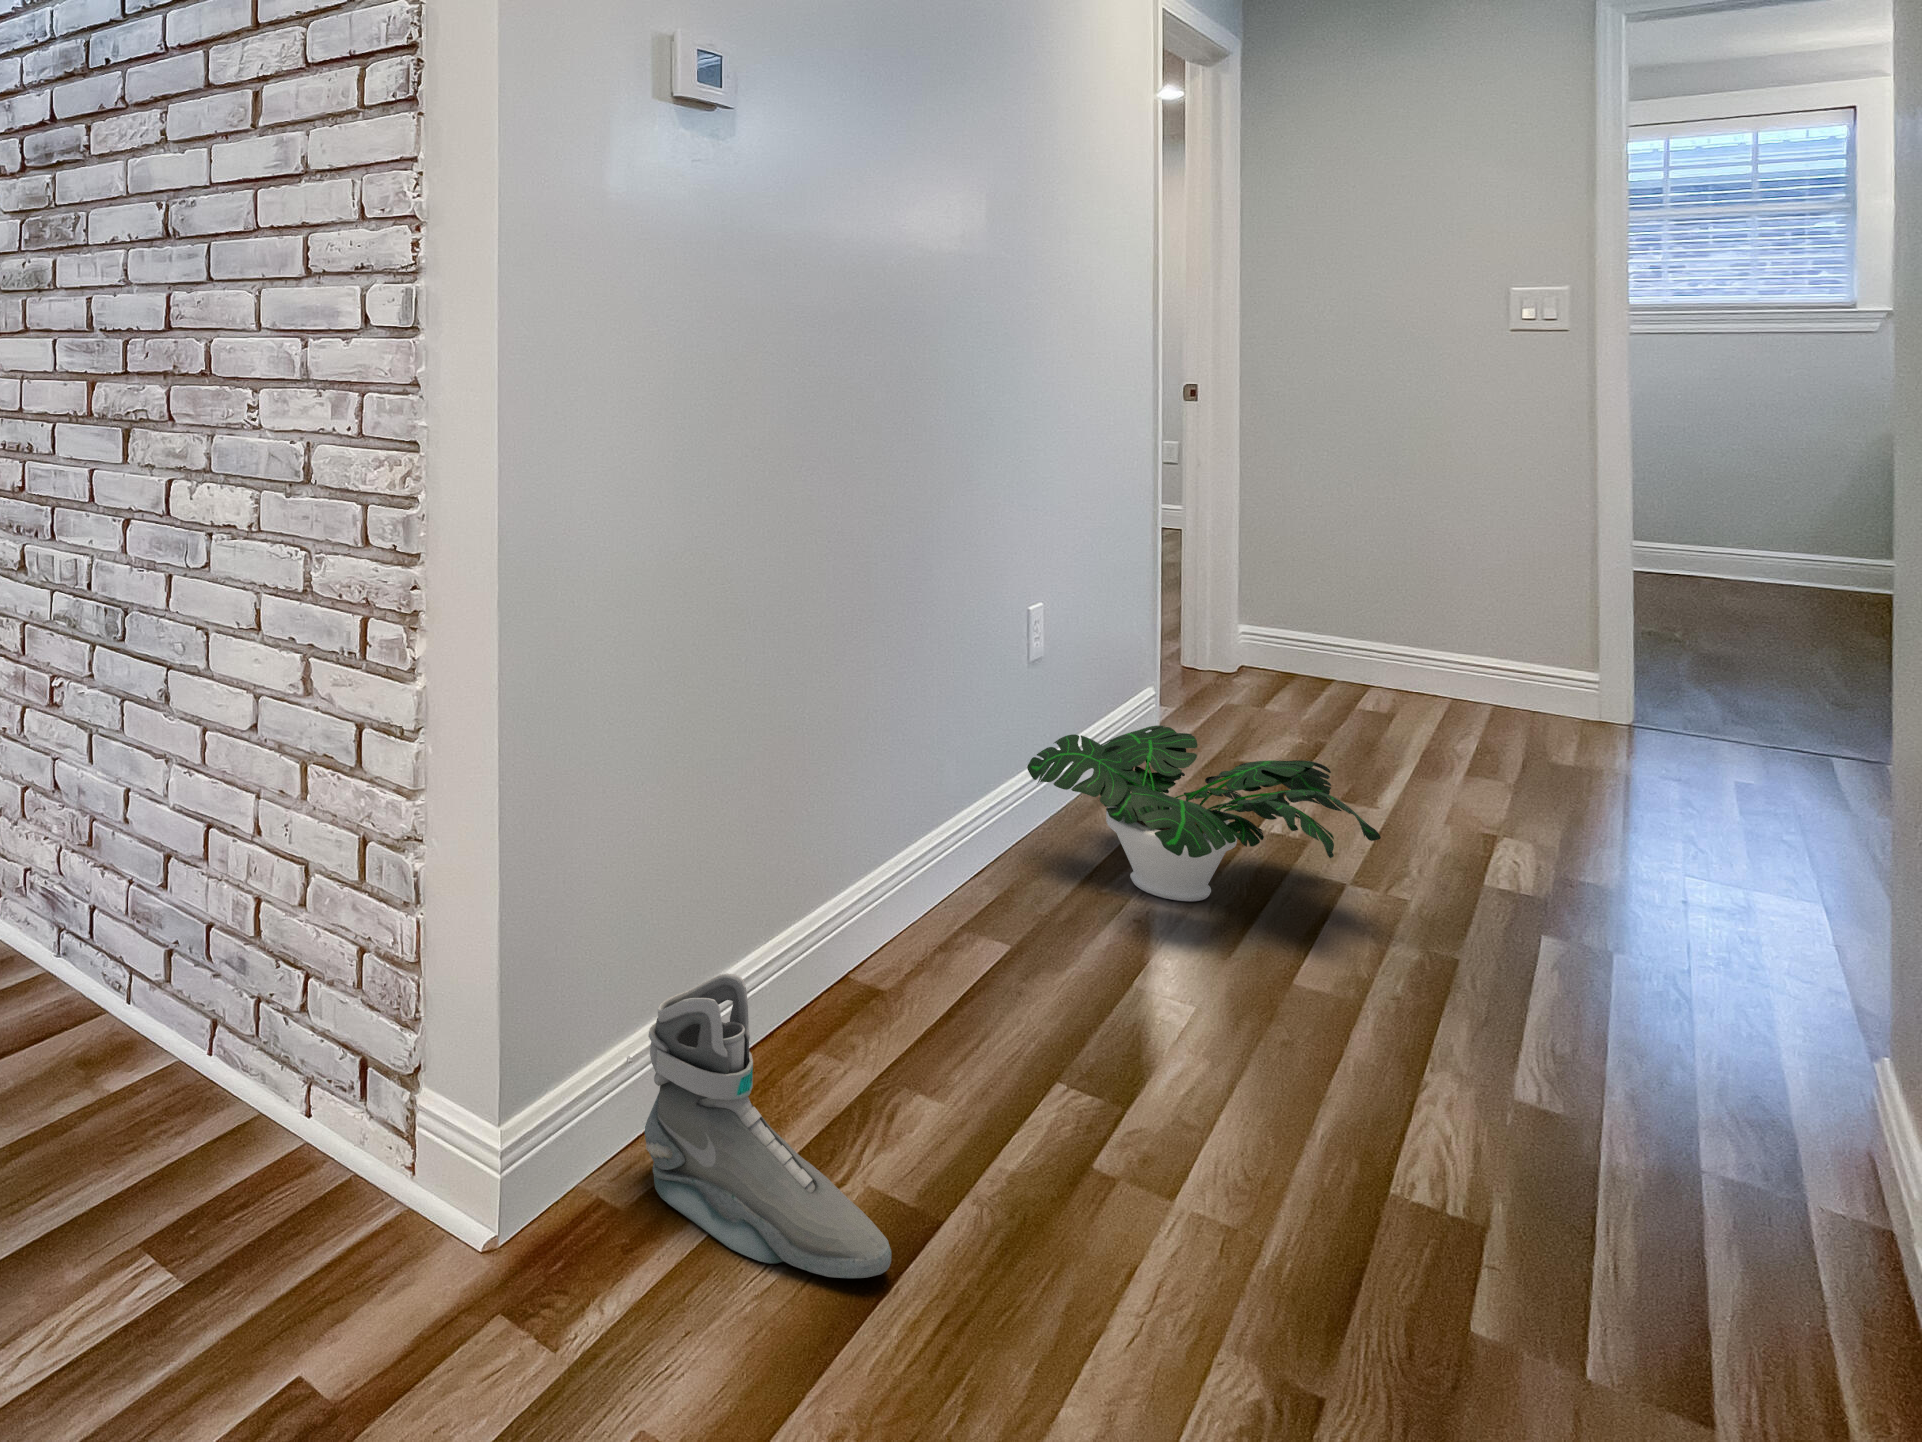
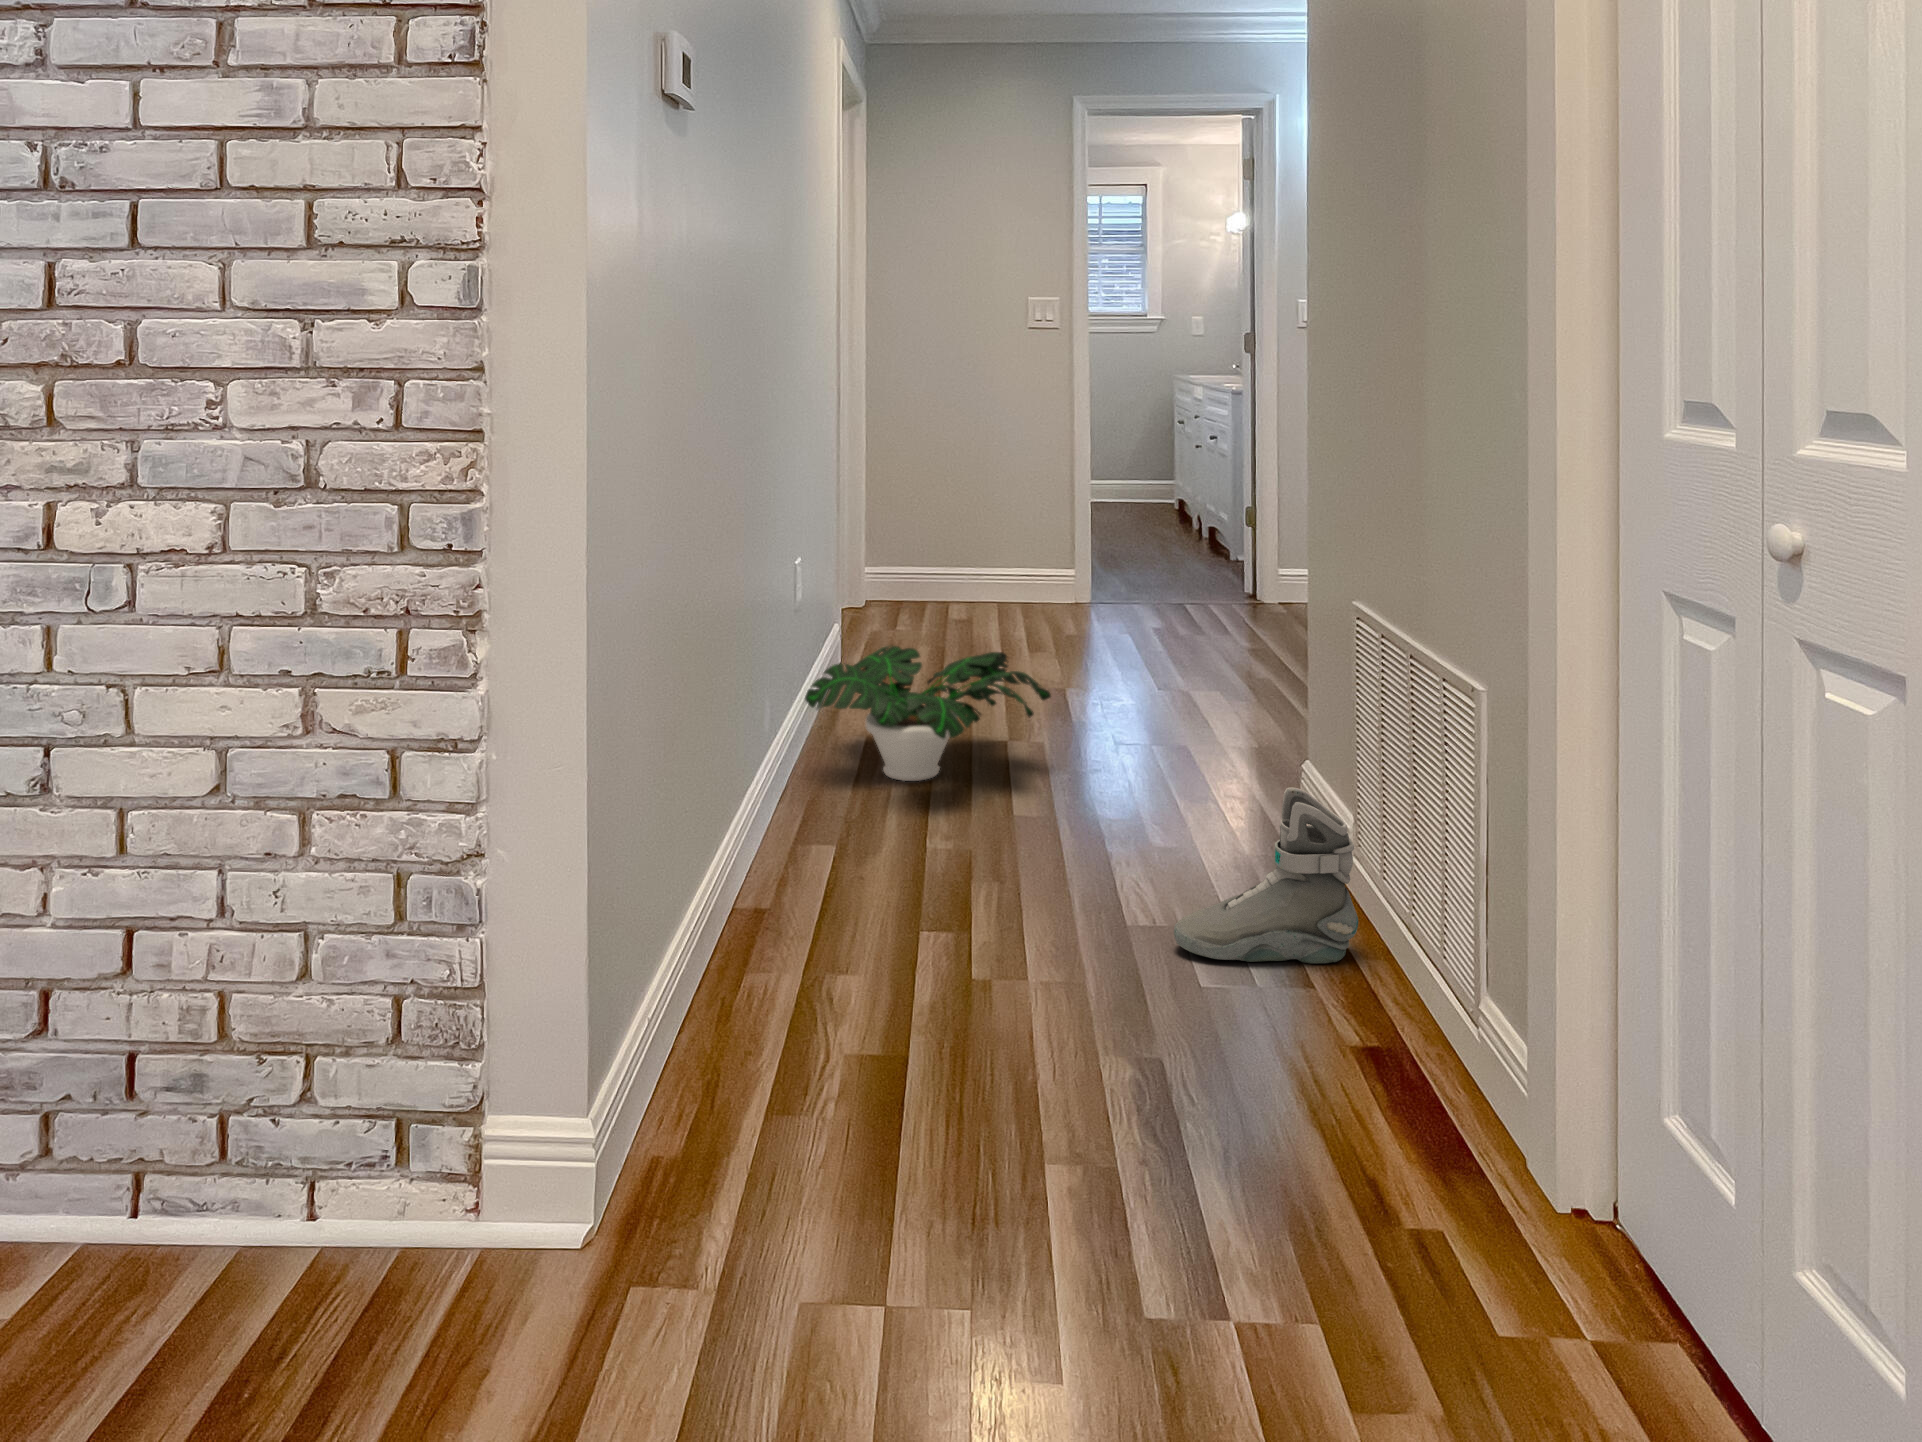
sneaker: present [645,973,891,1278] -> present [1174,787,1358,964]

